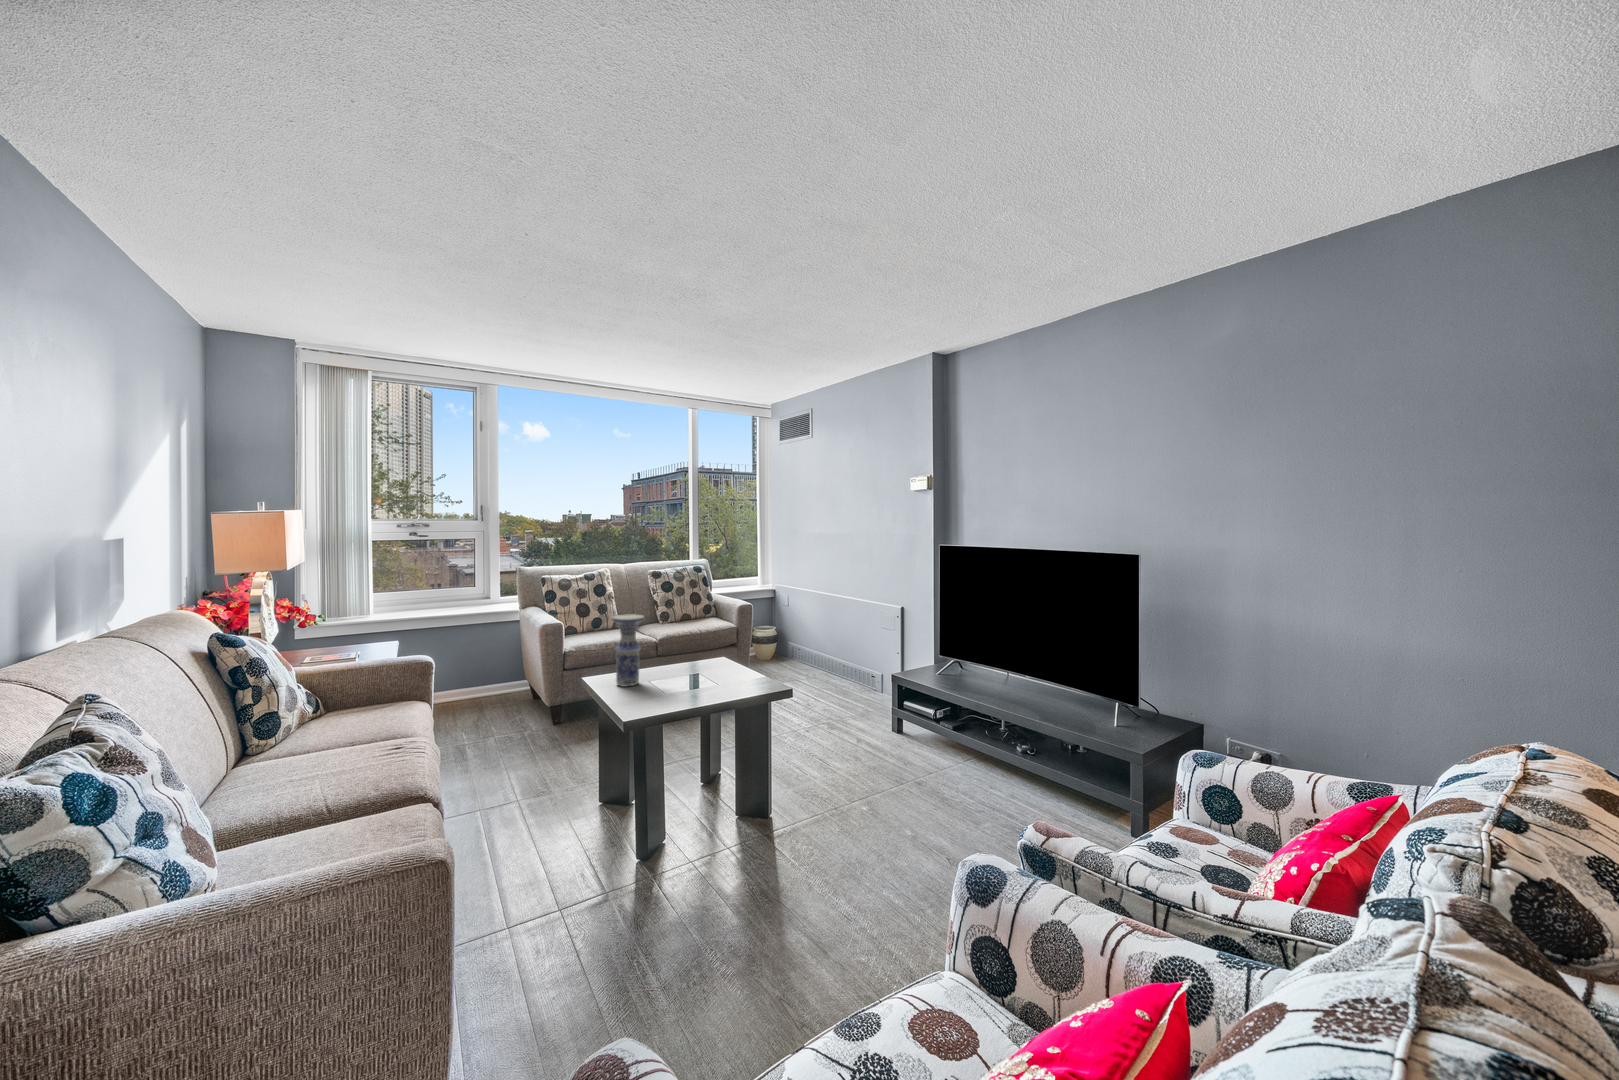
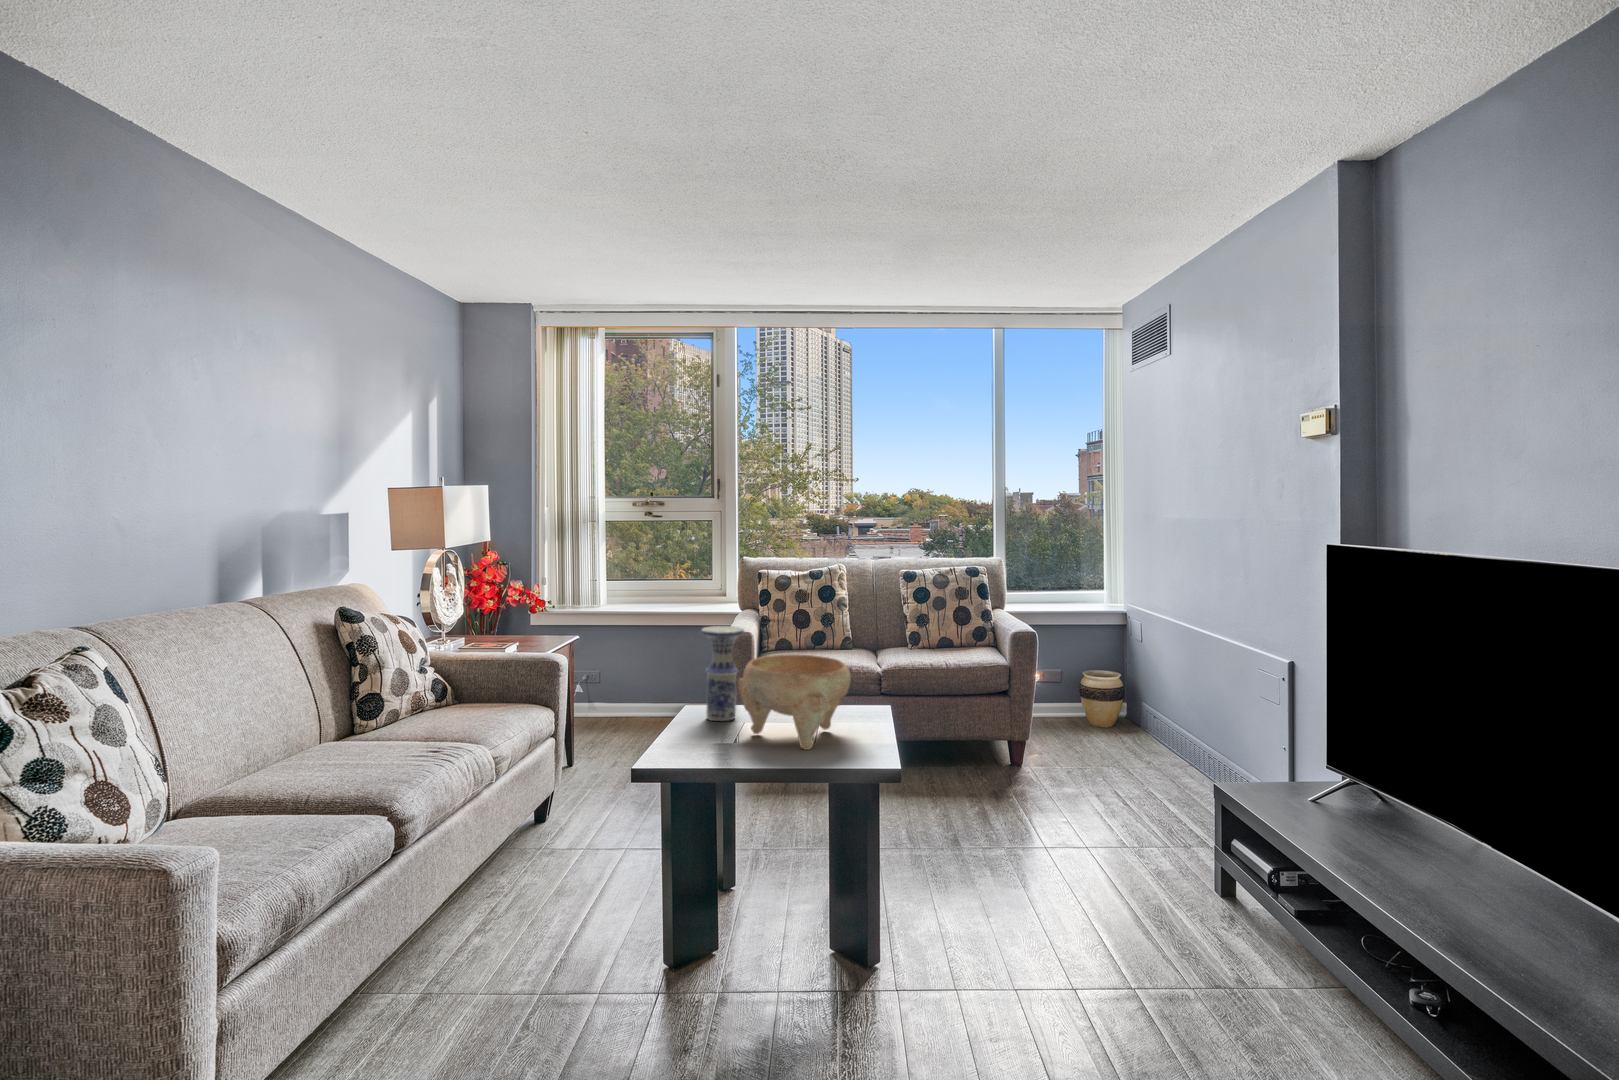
decorative bowl: none [662,628,746,692] -> present [738,654,851,750]

